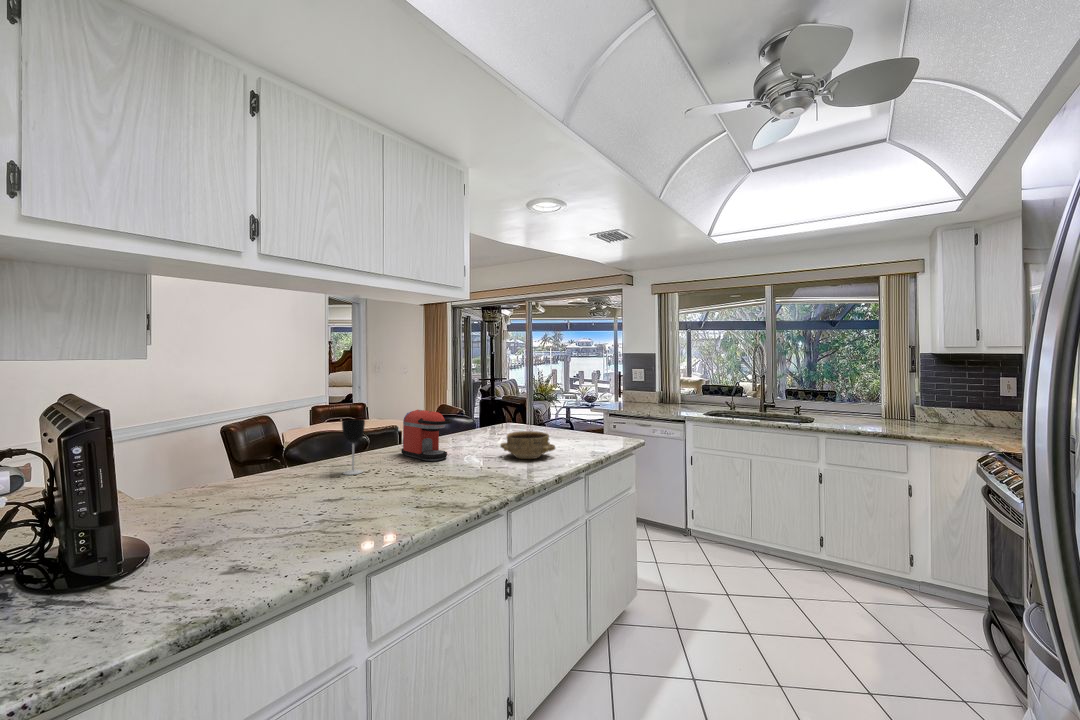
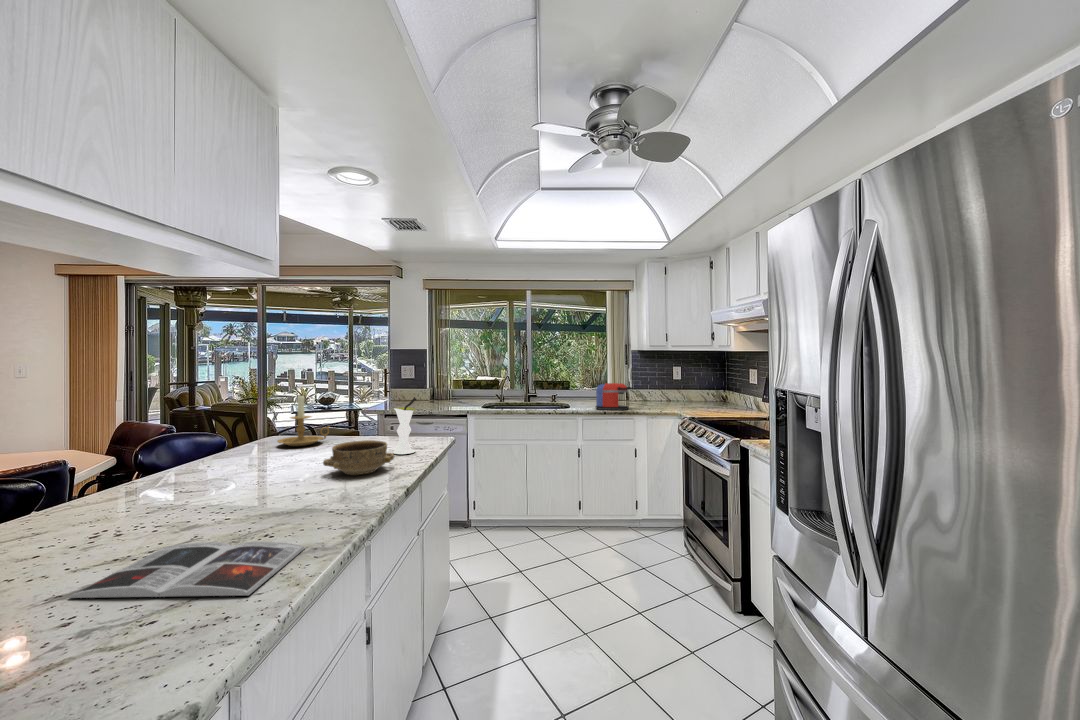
candle holder: none [498,390,537,432] -> present [278,395,329,446]
vase: none [568,397,590,448] -> present [393,397,417,454]
coffee maker: present [401,410,452,461] -> present [596,383,633,410]
wine glass: present [342,419,365,475] -> none [69,453,118,548]
magazine: none [315,482,433,519] -> present [69,541,305,598]

